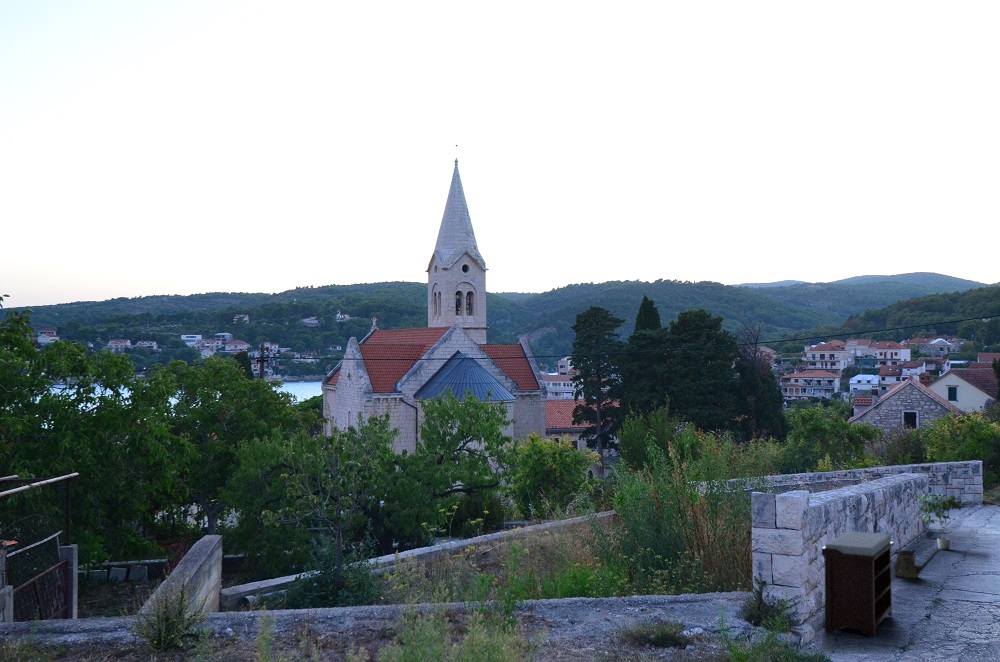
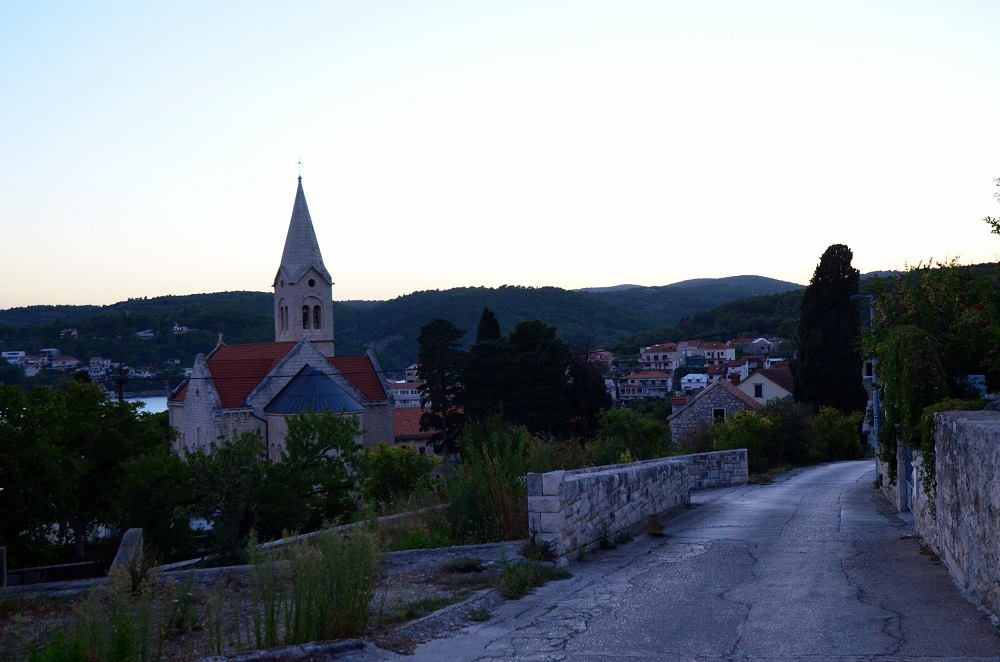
potted plant: present [920,493,966,550] -> none [674,472,709,515]
bench: present [822,531,894,638] -> none [576,498,630,568]

